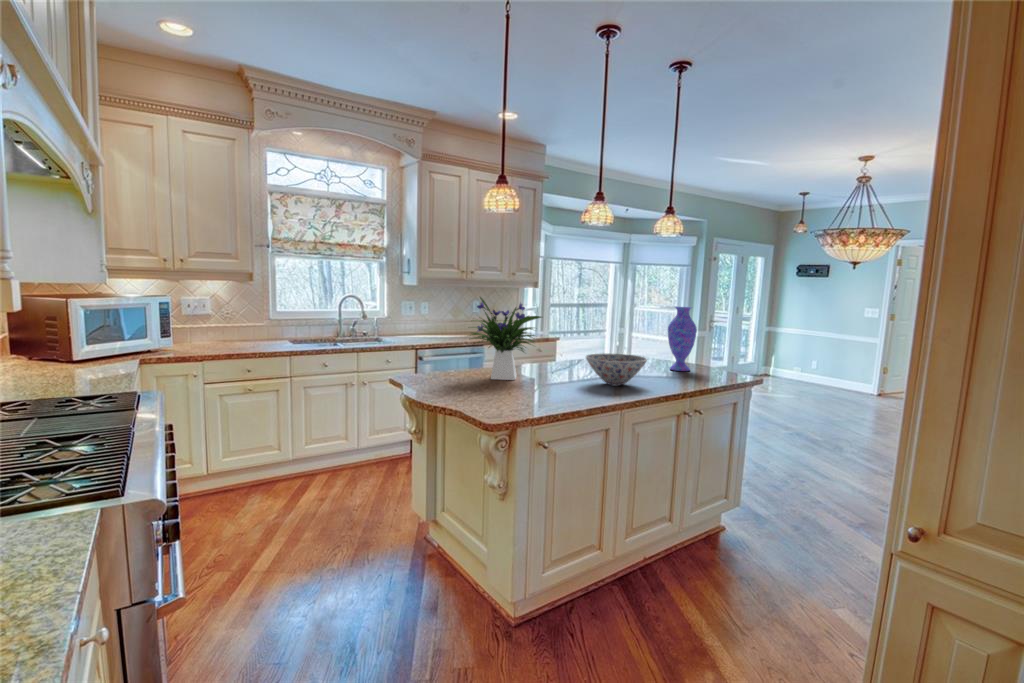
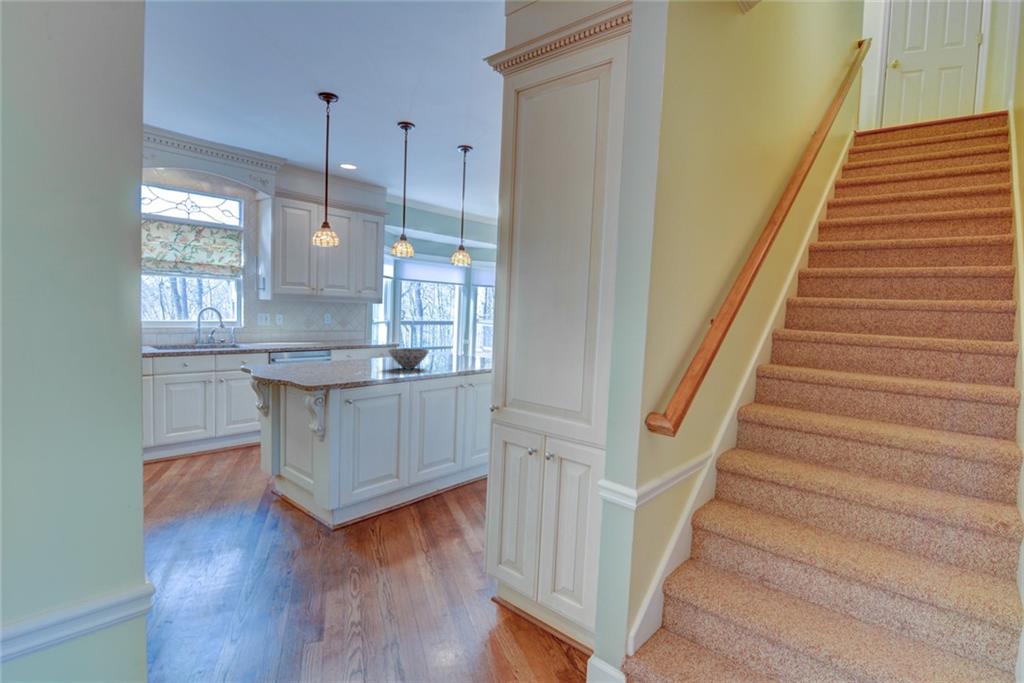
flower arrangement: present [471,297,541,380] -> none [305,309,361,367]
vase: present [668,307,697,371] -> none [455,318,474,361]

